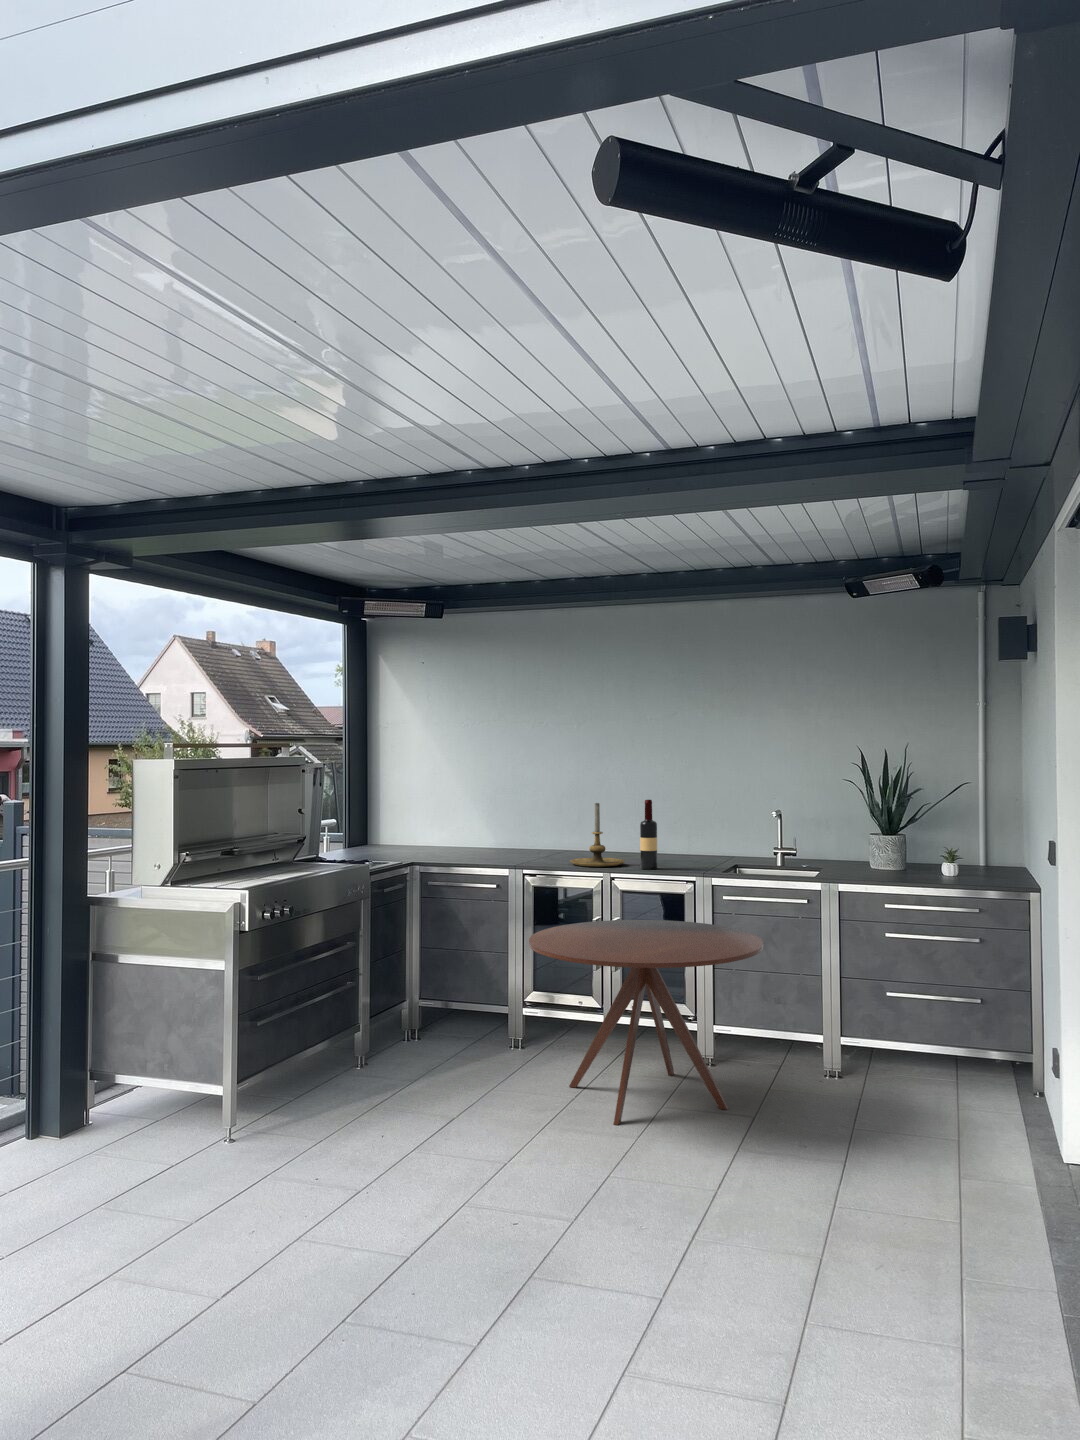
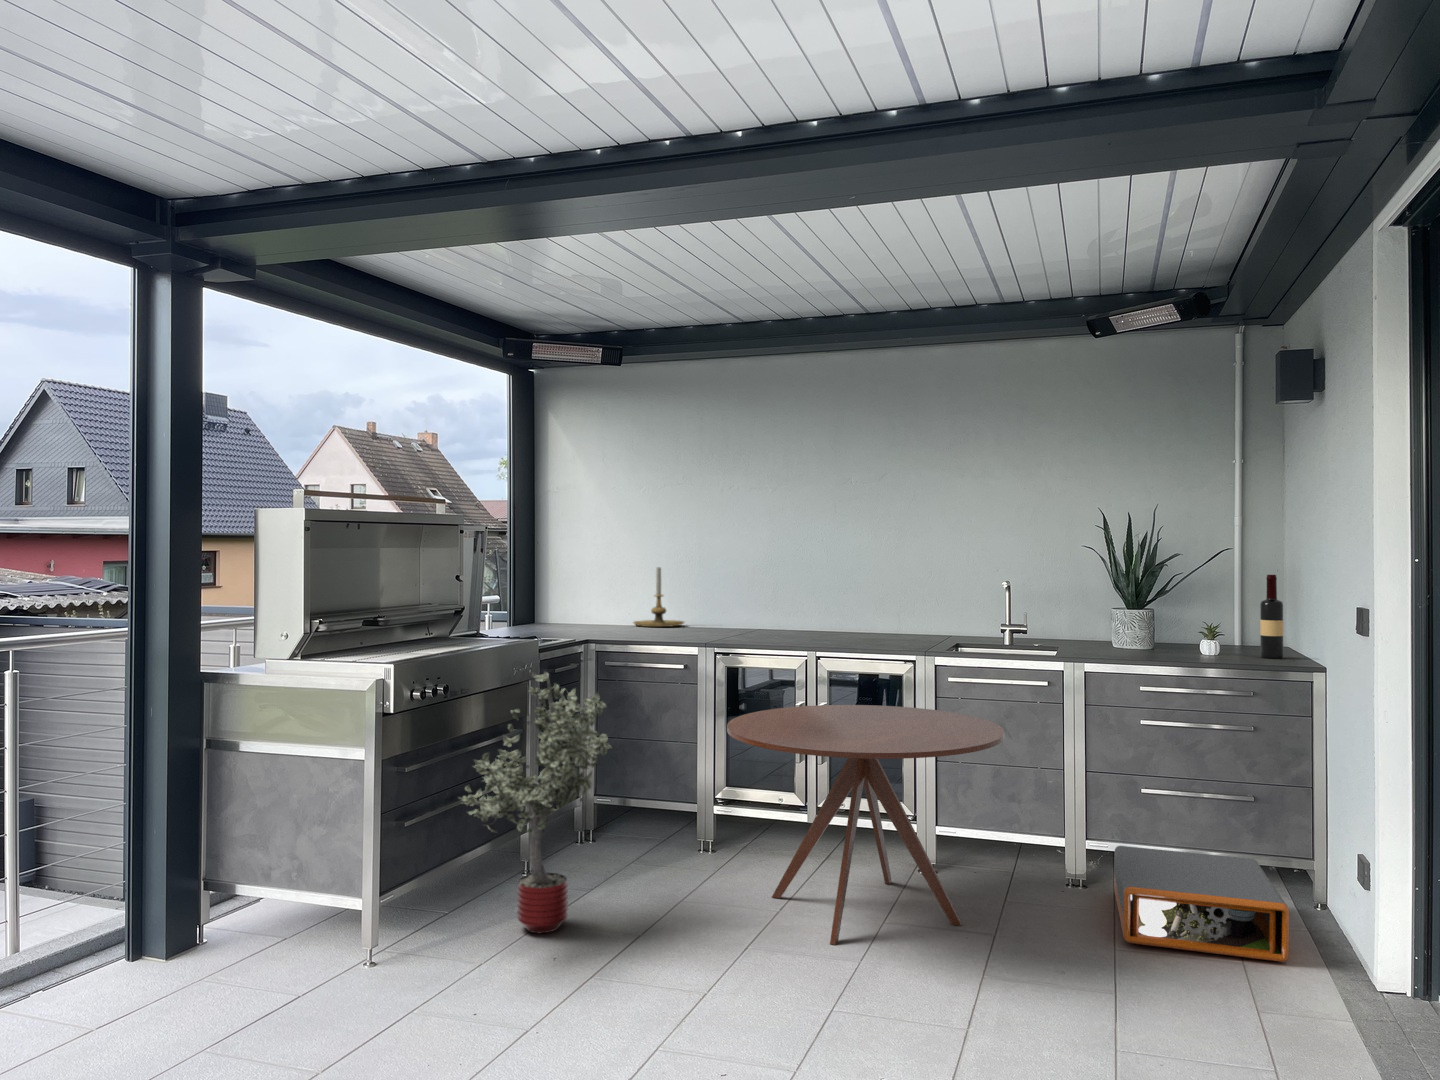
wine bottle: present [640,800,657,870] -> present [1260,575,1283,659]
candle holder: present [570,803,625,867] -> present [634,567,684,627]
potted tree: none [301,893,432,1116] -> present [460,672,612,933]
storage box: none [861,1042,996,1138] -> present [1114,846,1289,962]

